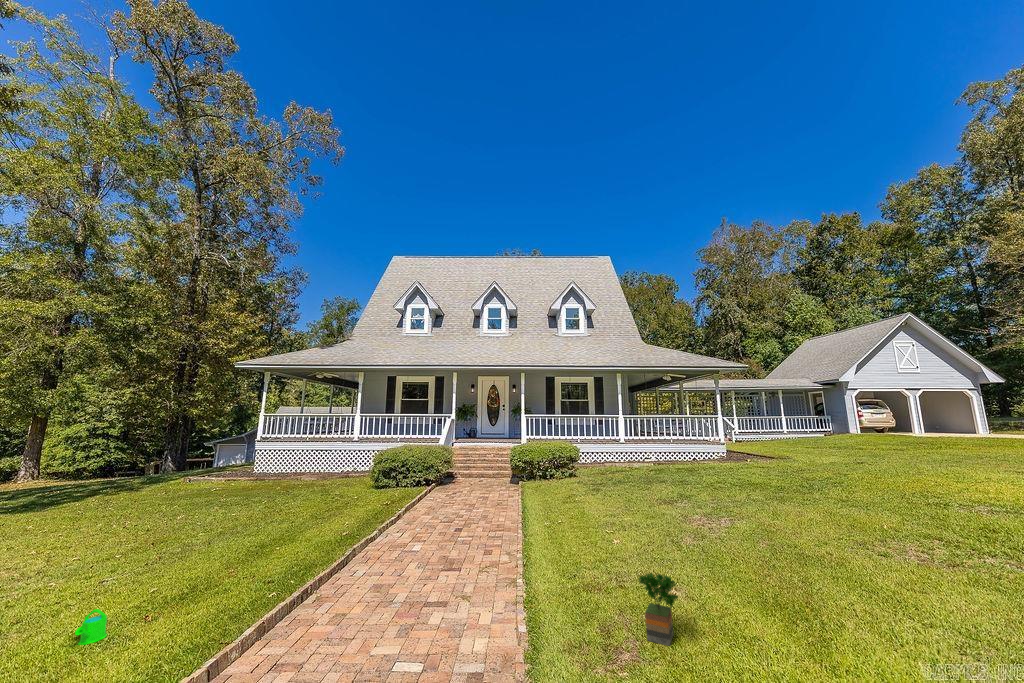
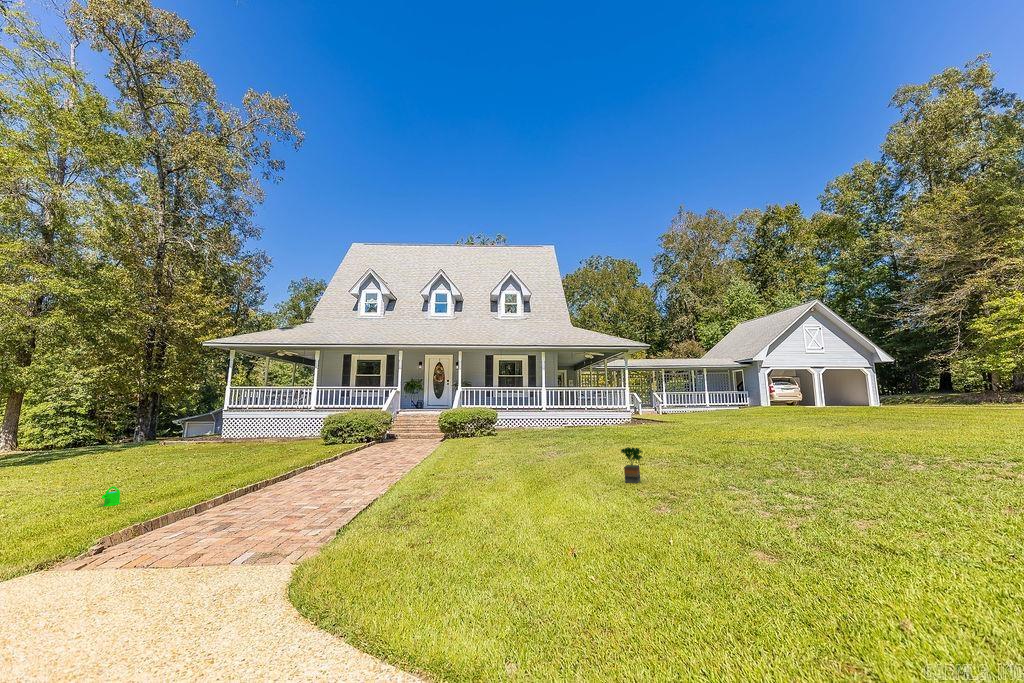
potted tree: present [639,573,678,646] -> present [621,447,643,483]

